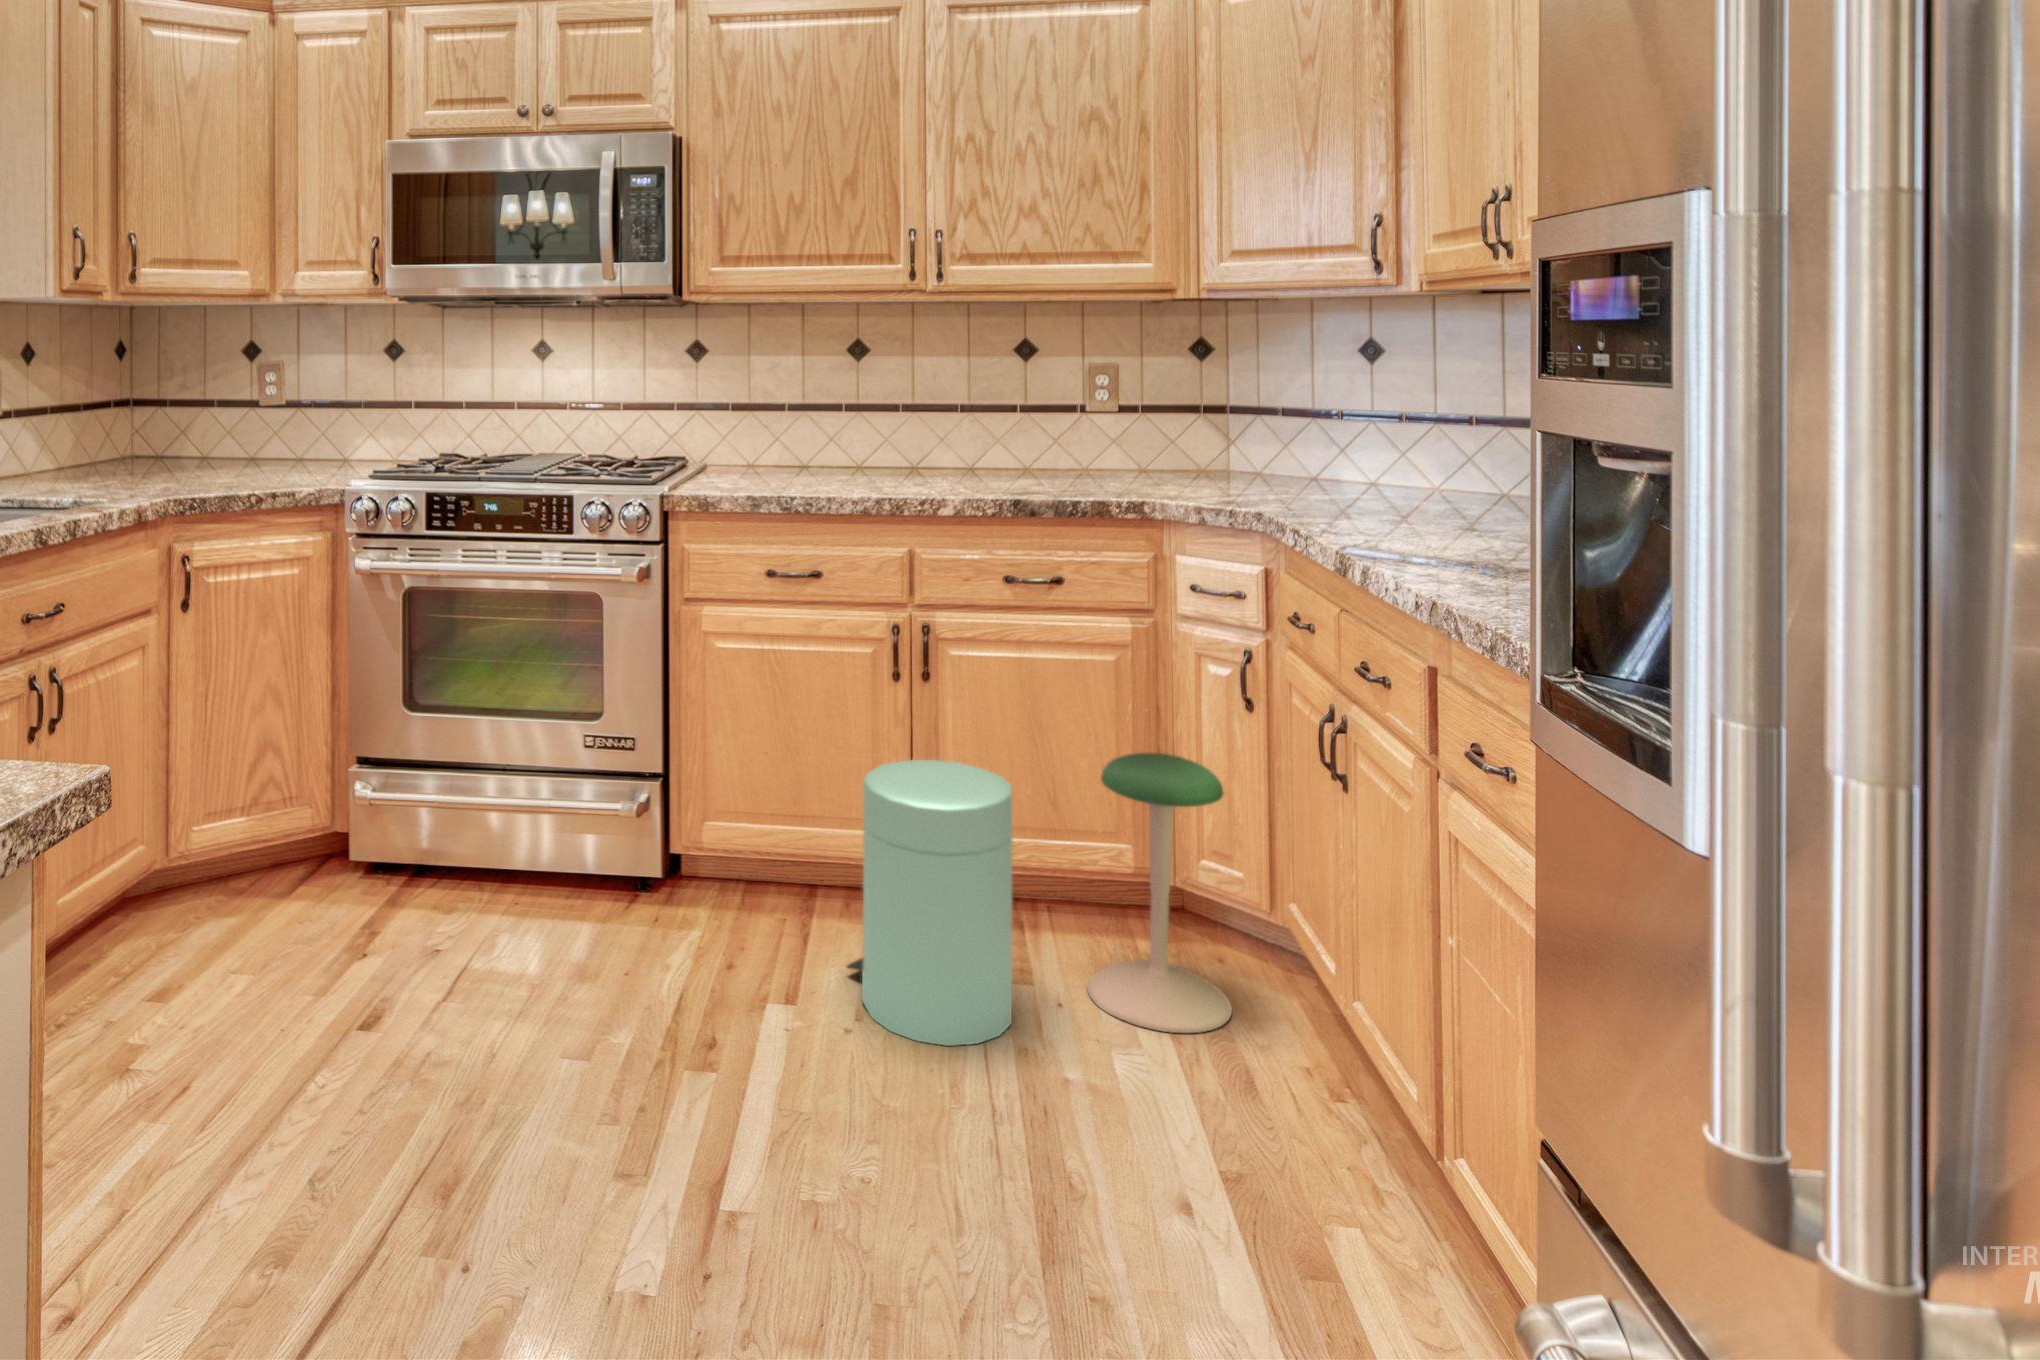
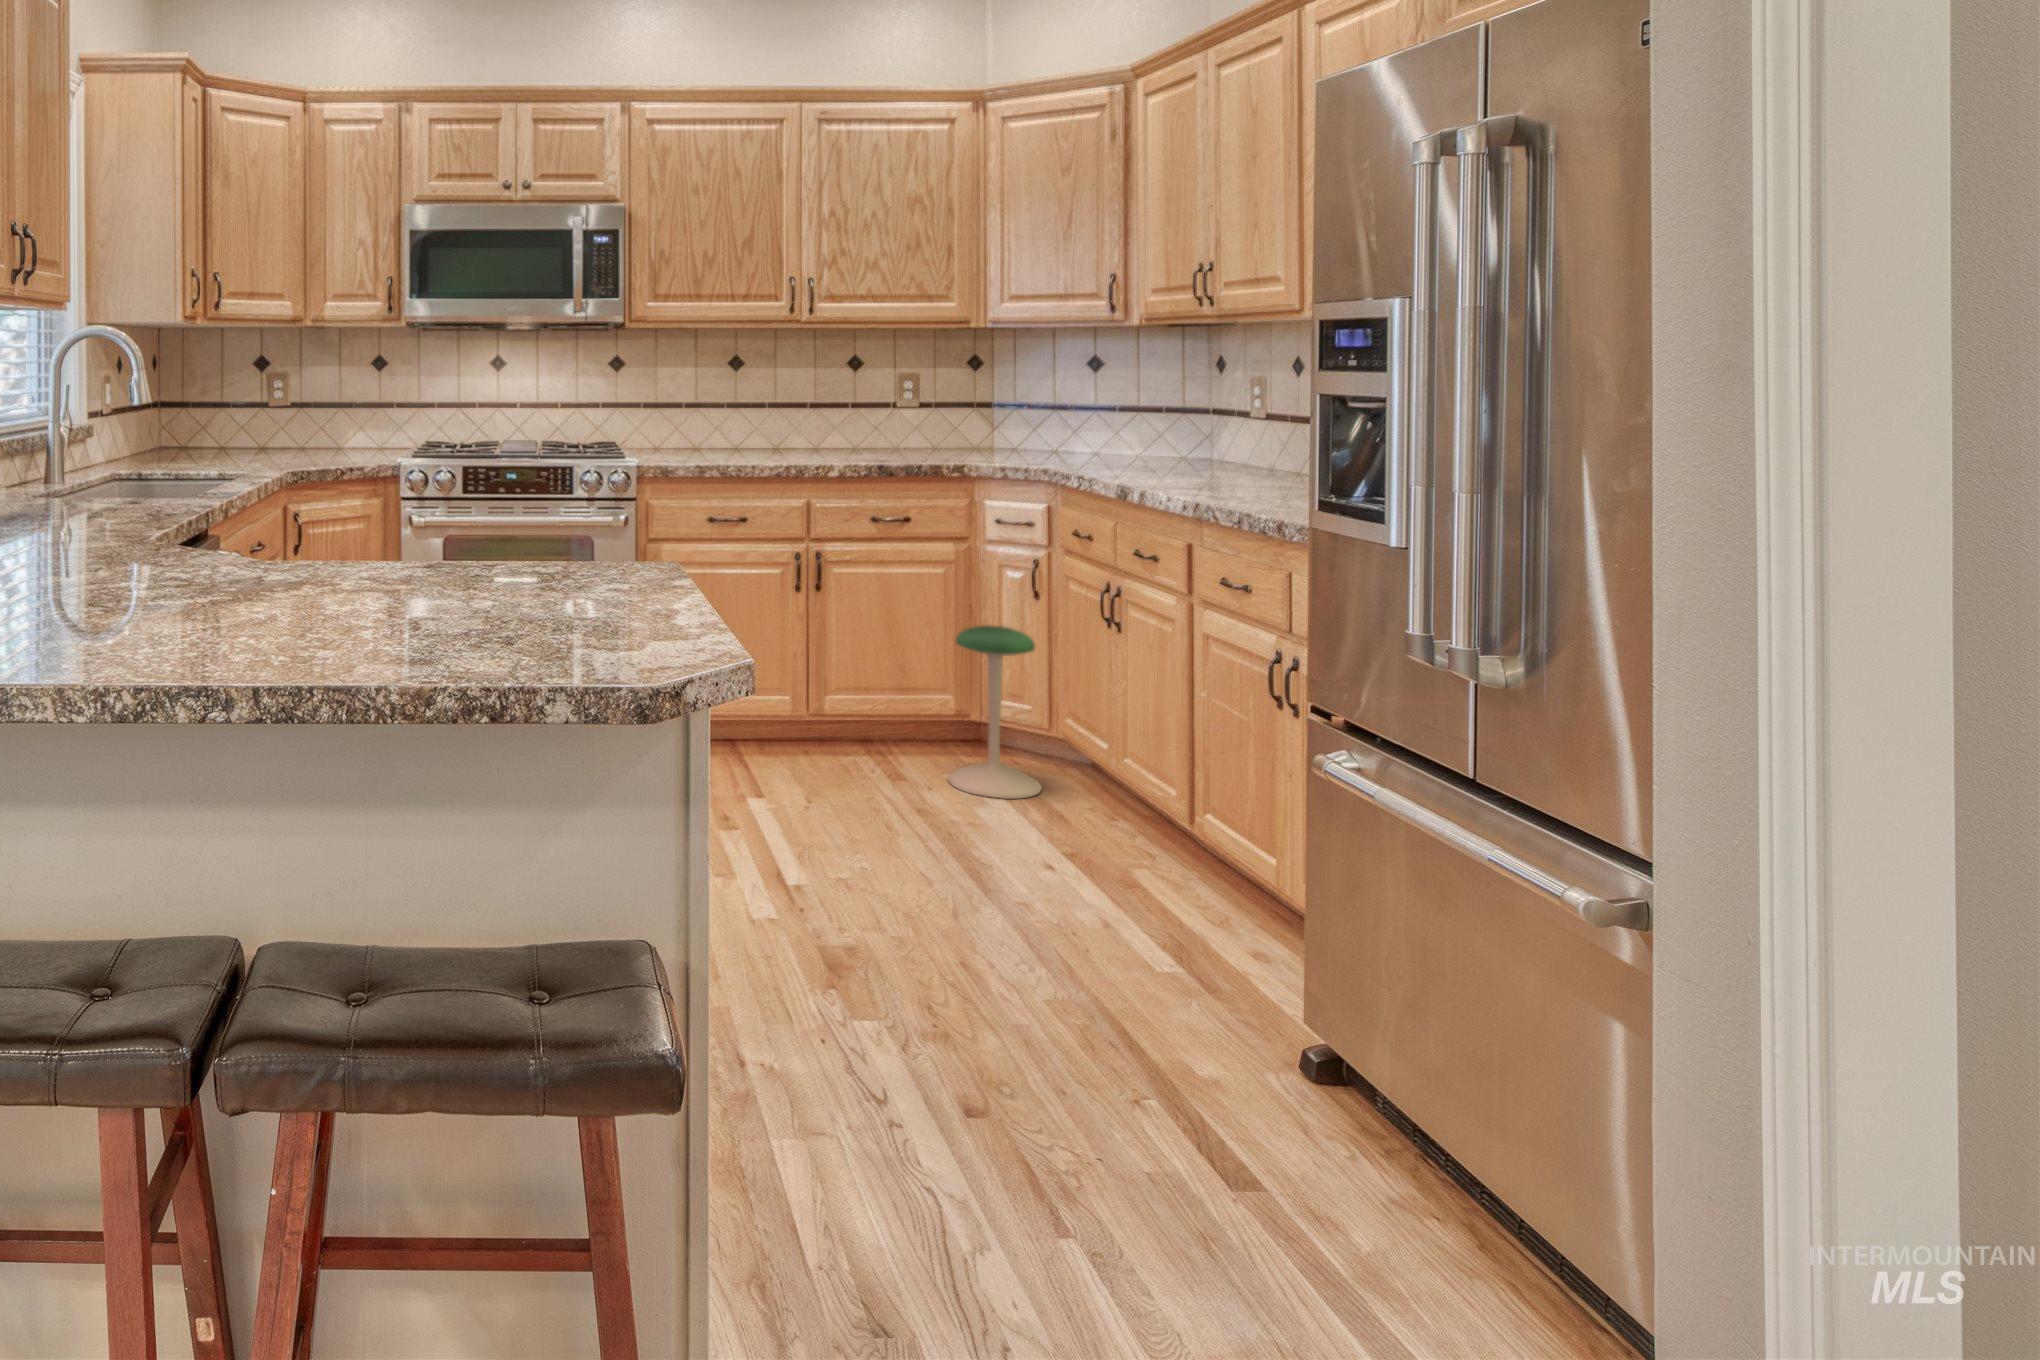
trash can: present [846,760,1012,1046] -> none [795,637,913,813]

